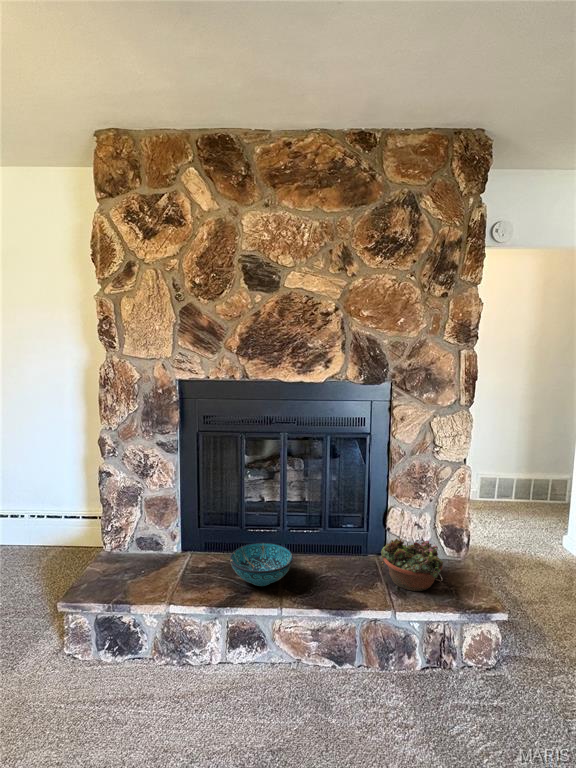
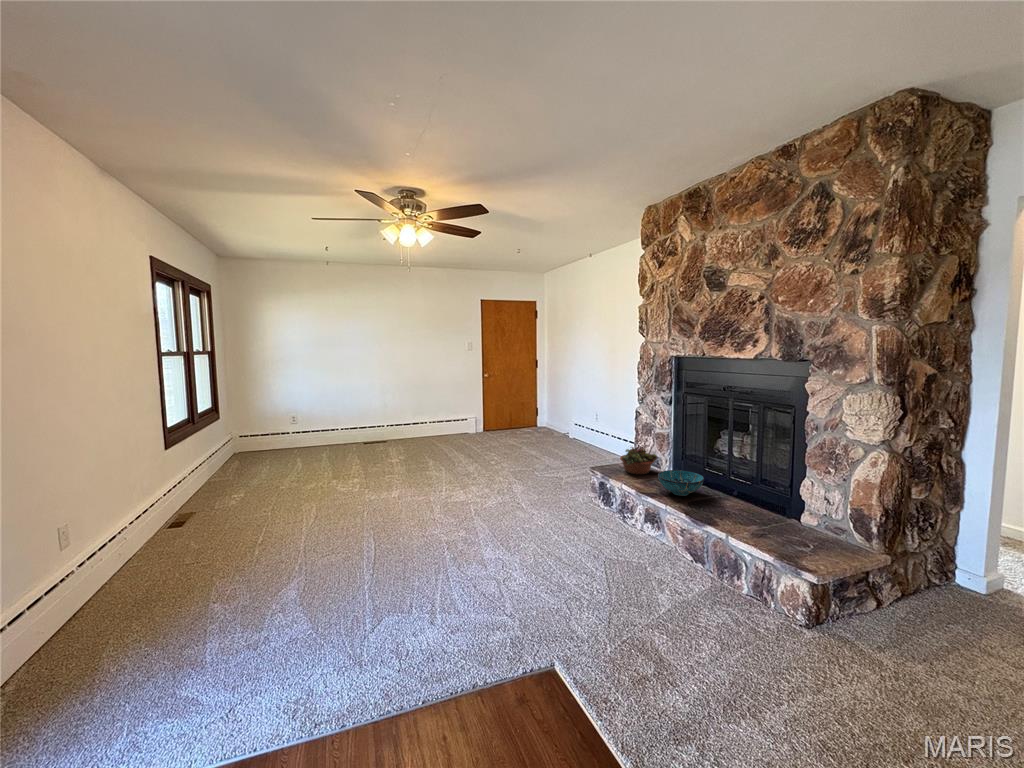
succulent planter: present [381,538,443,591] -> present [620,447,657,474]

